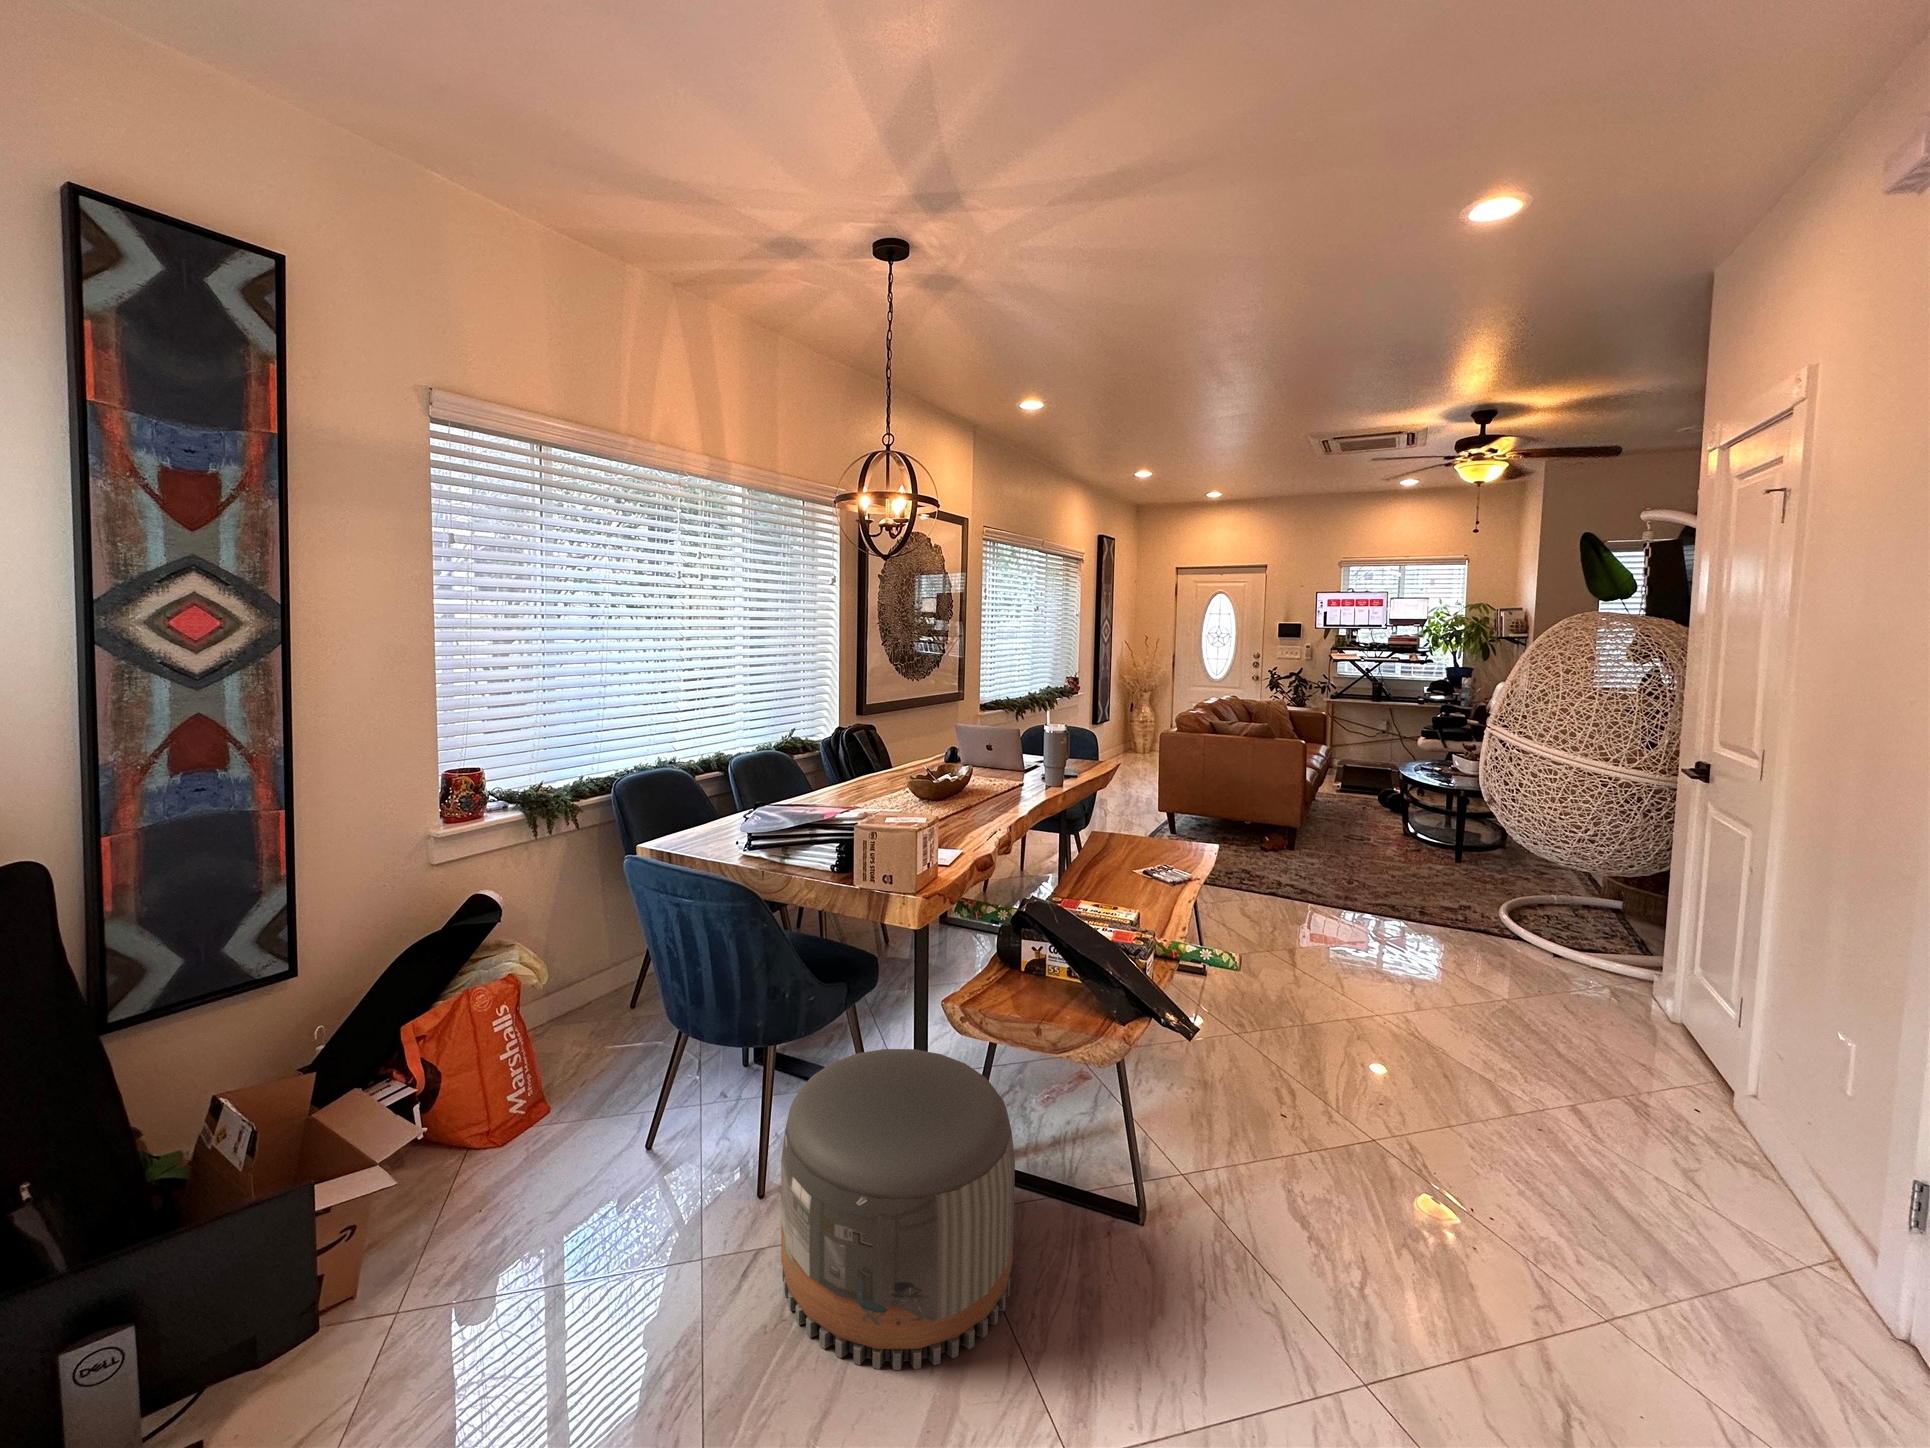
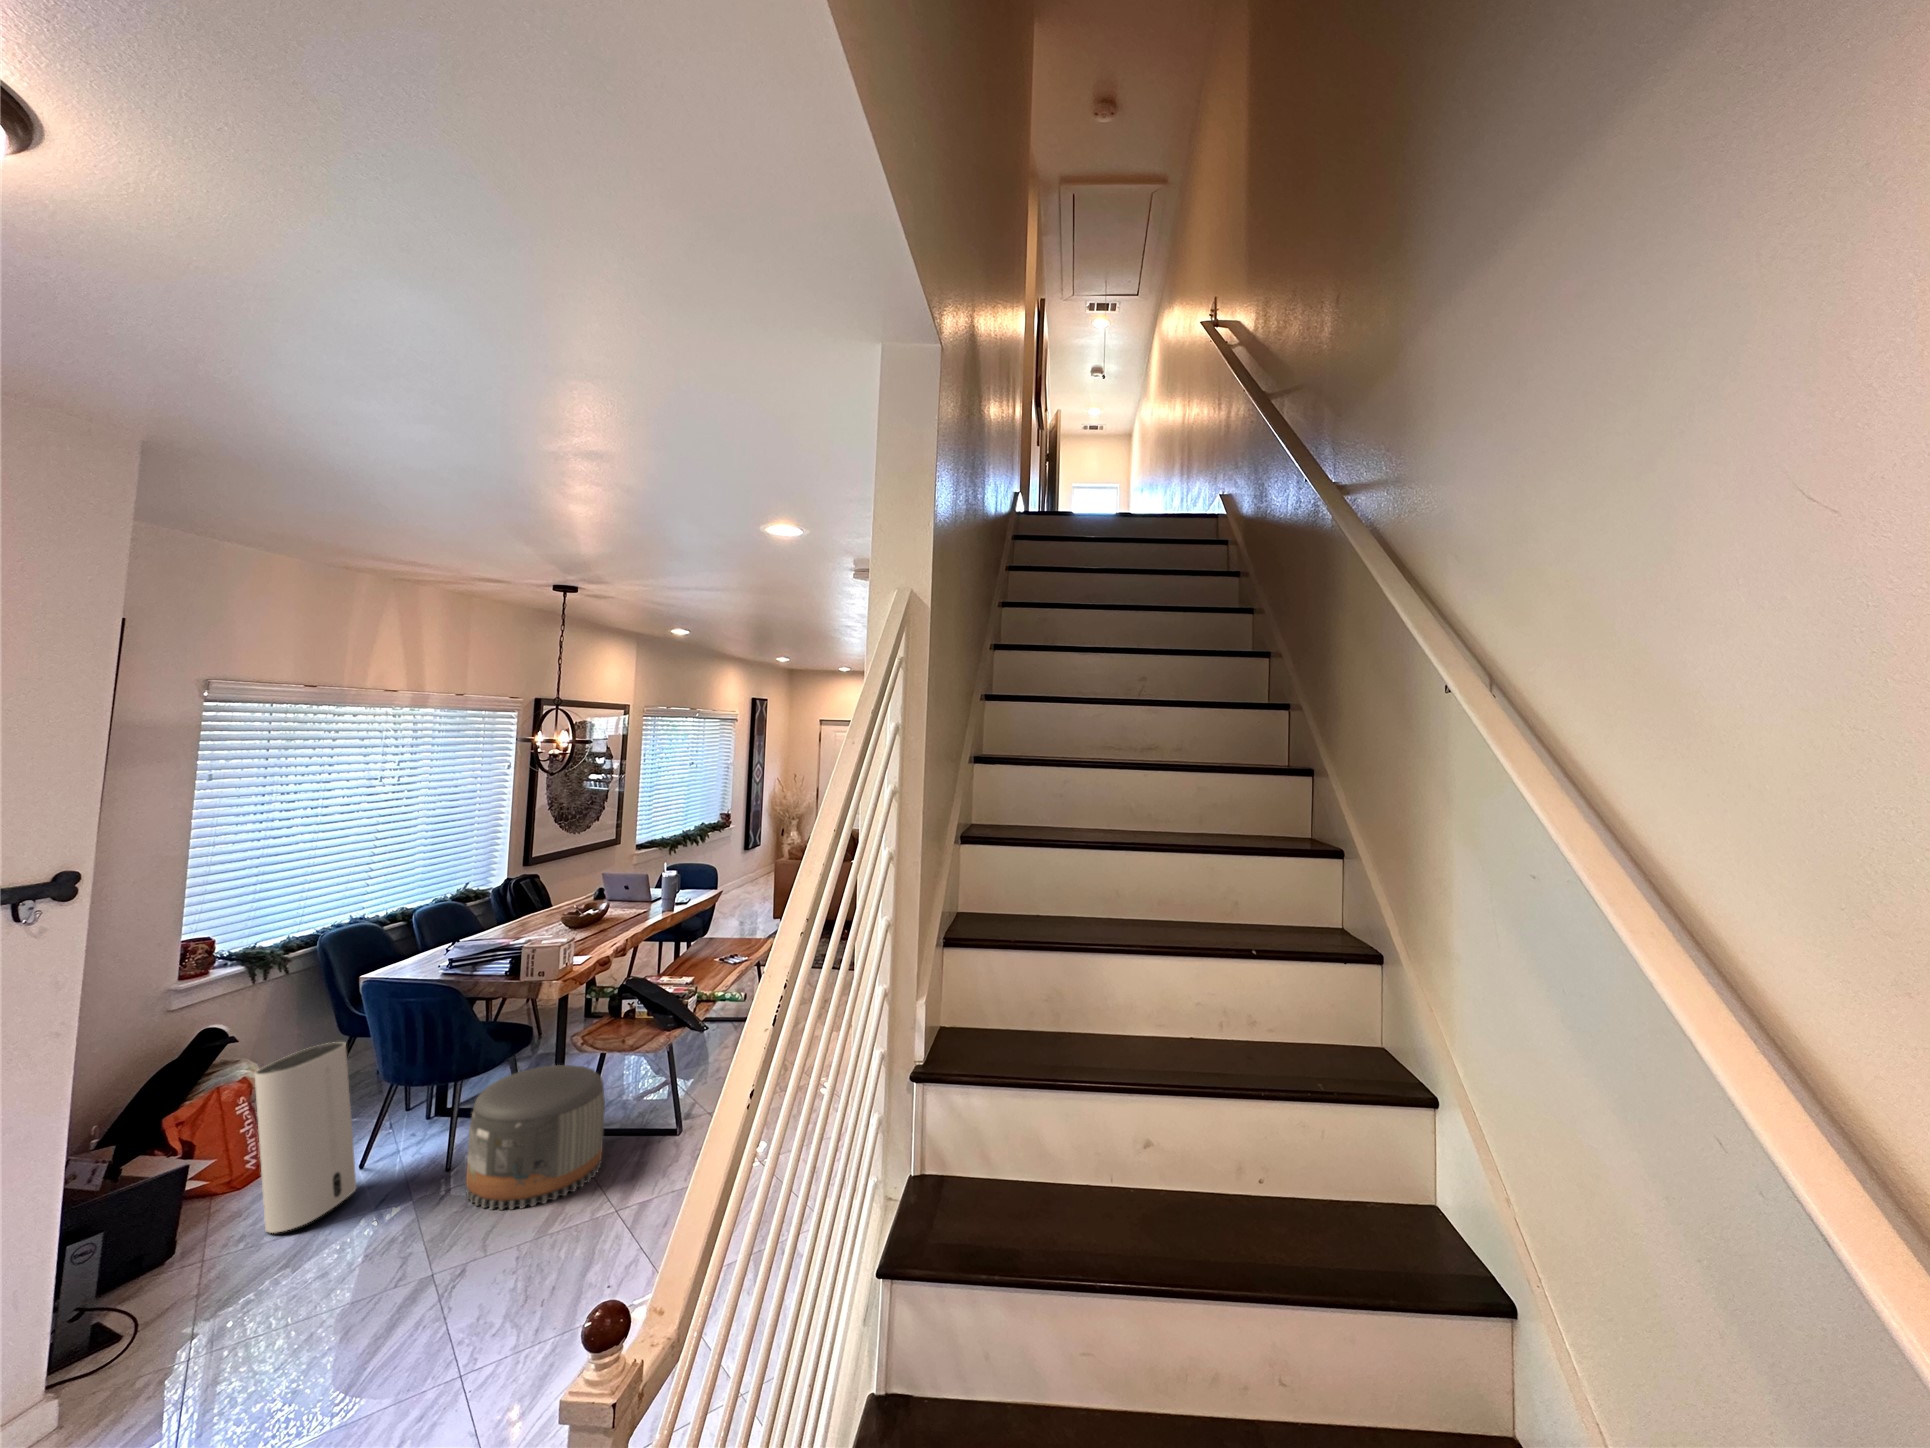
air purifier: none [464,954,631,1279] -> present [255,1042,356,1233]

